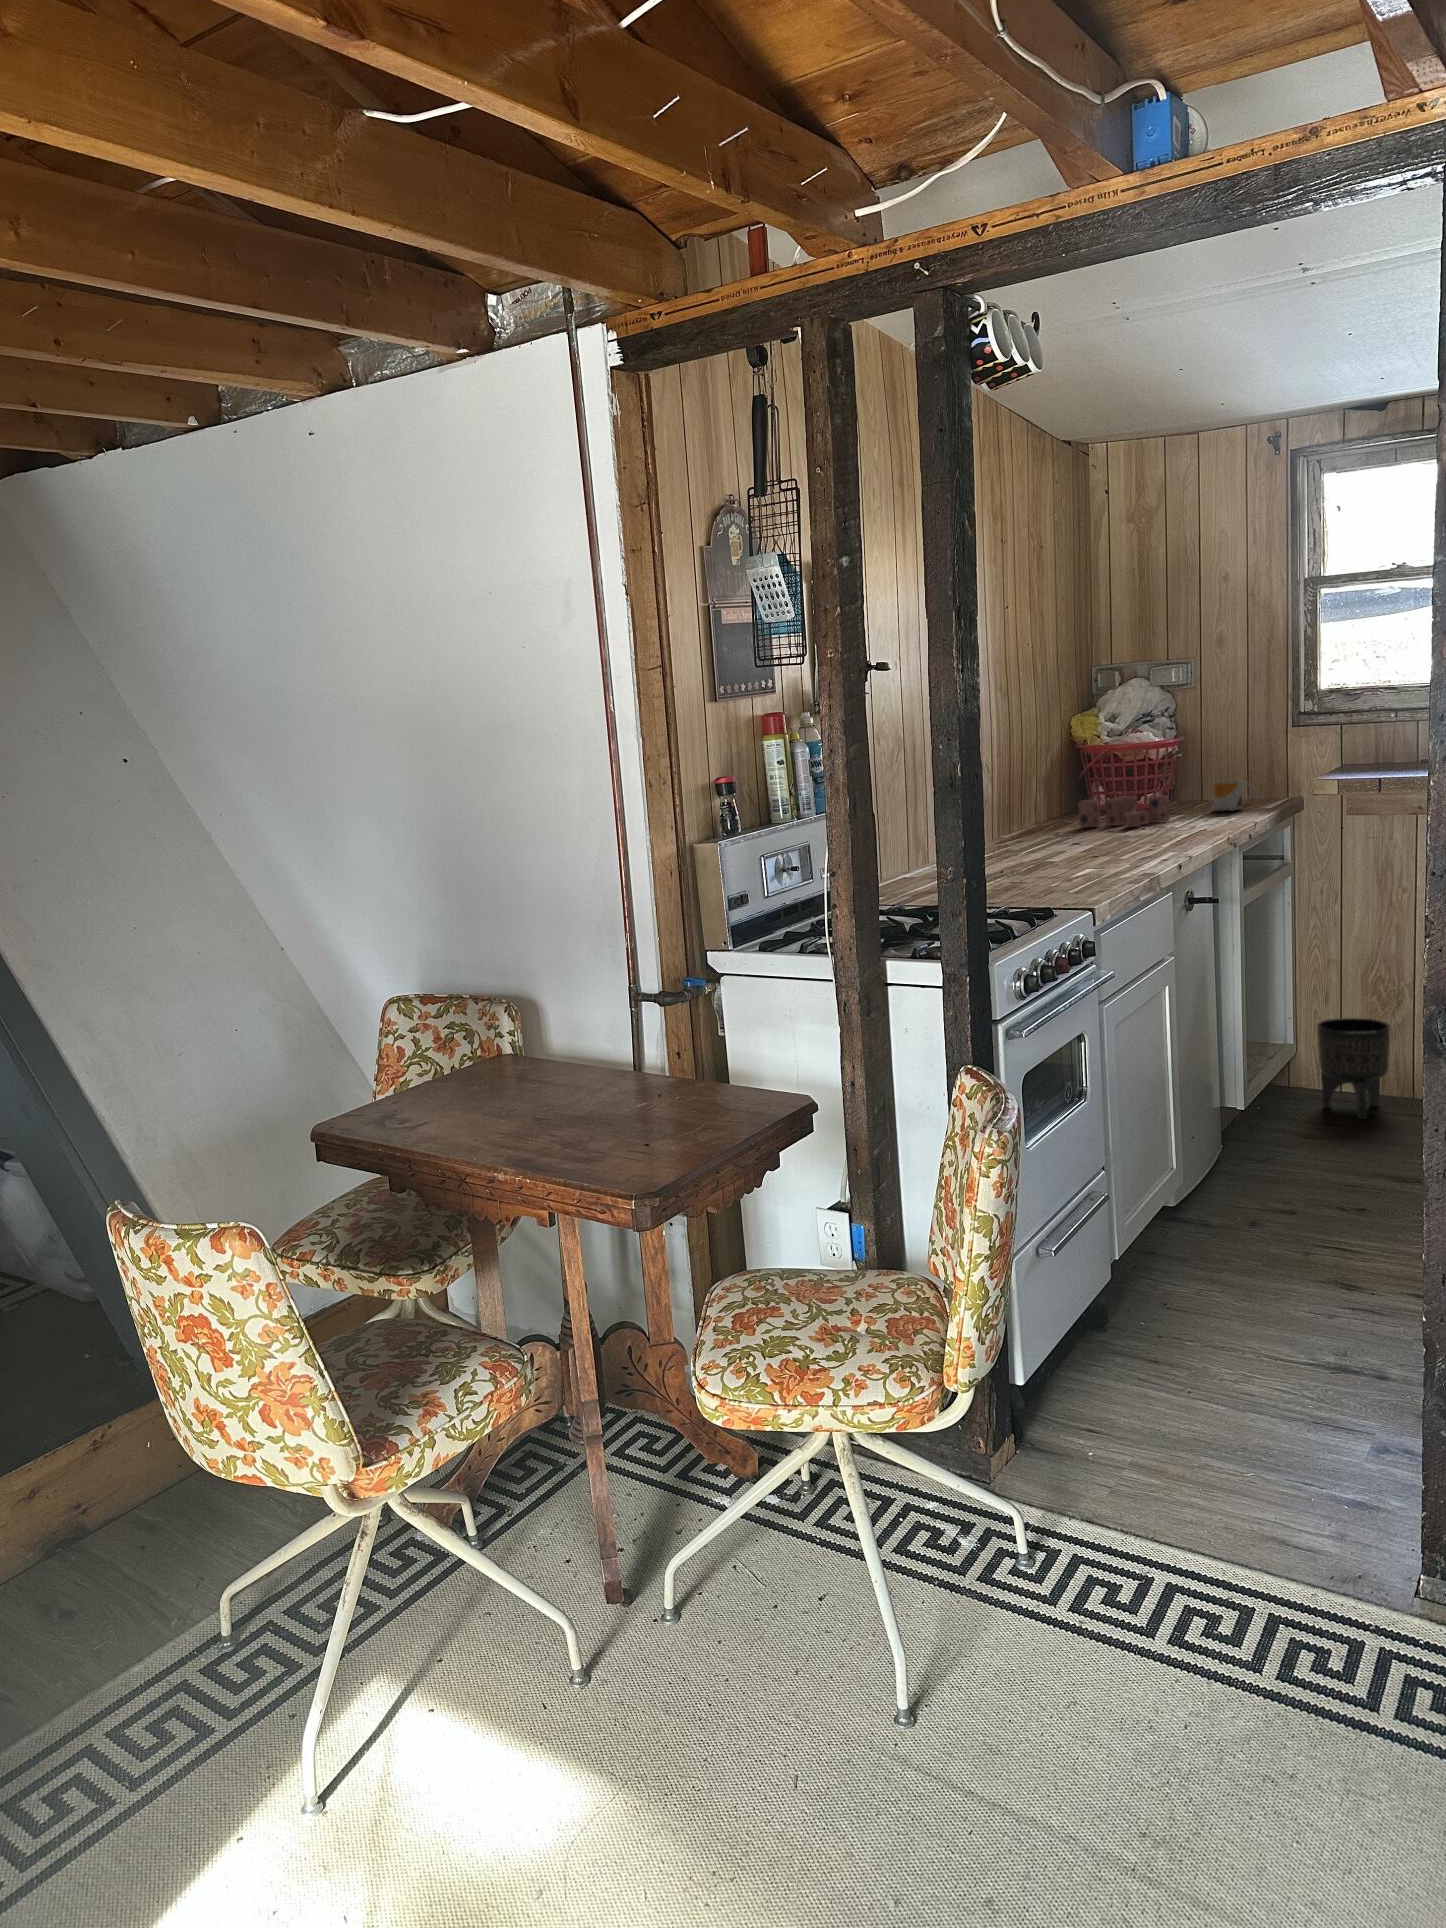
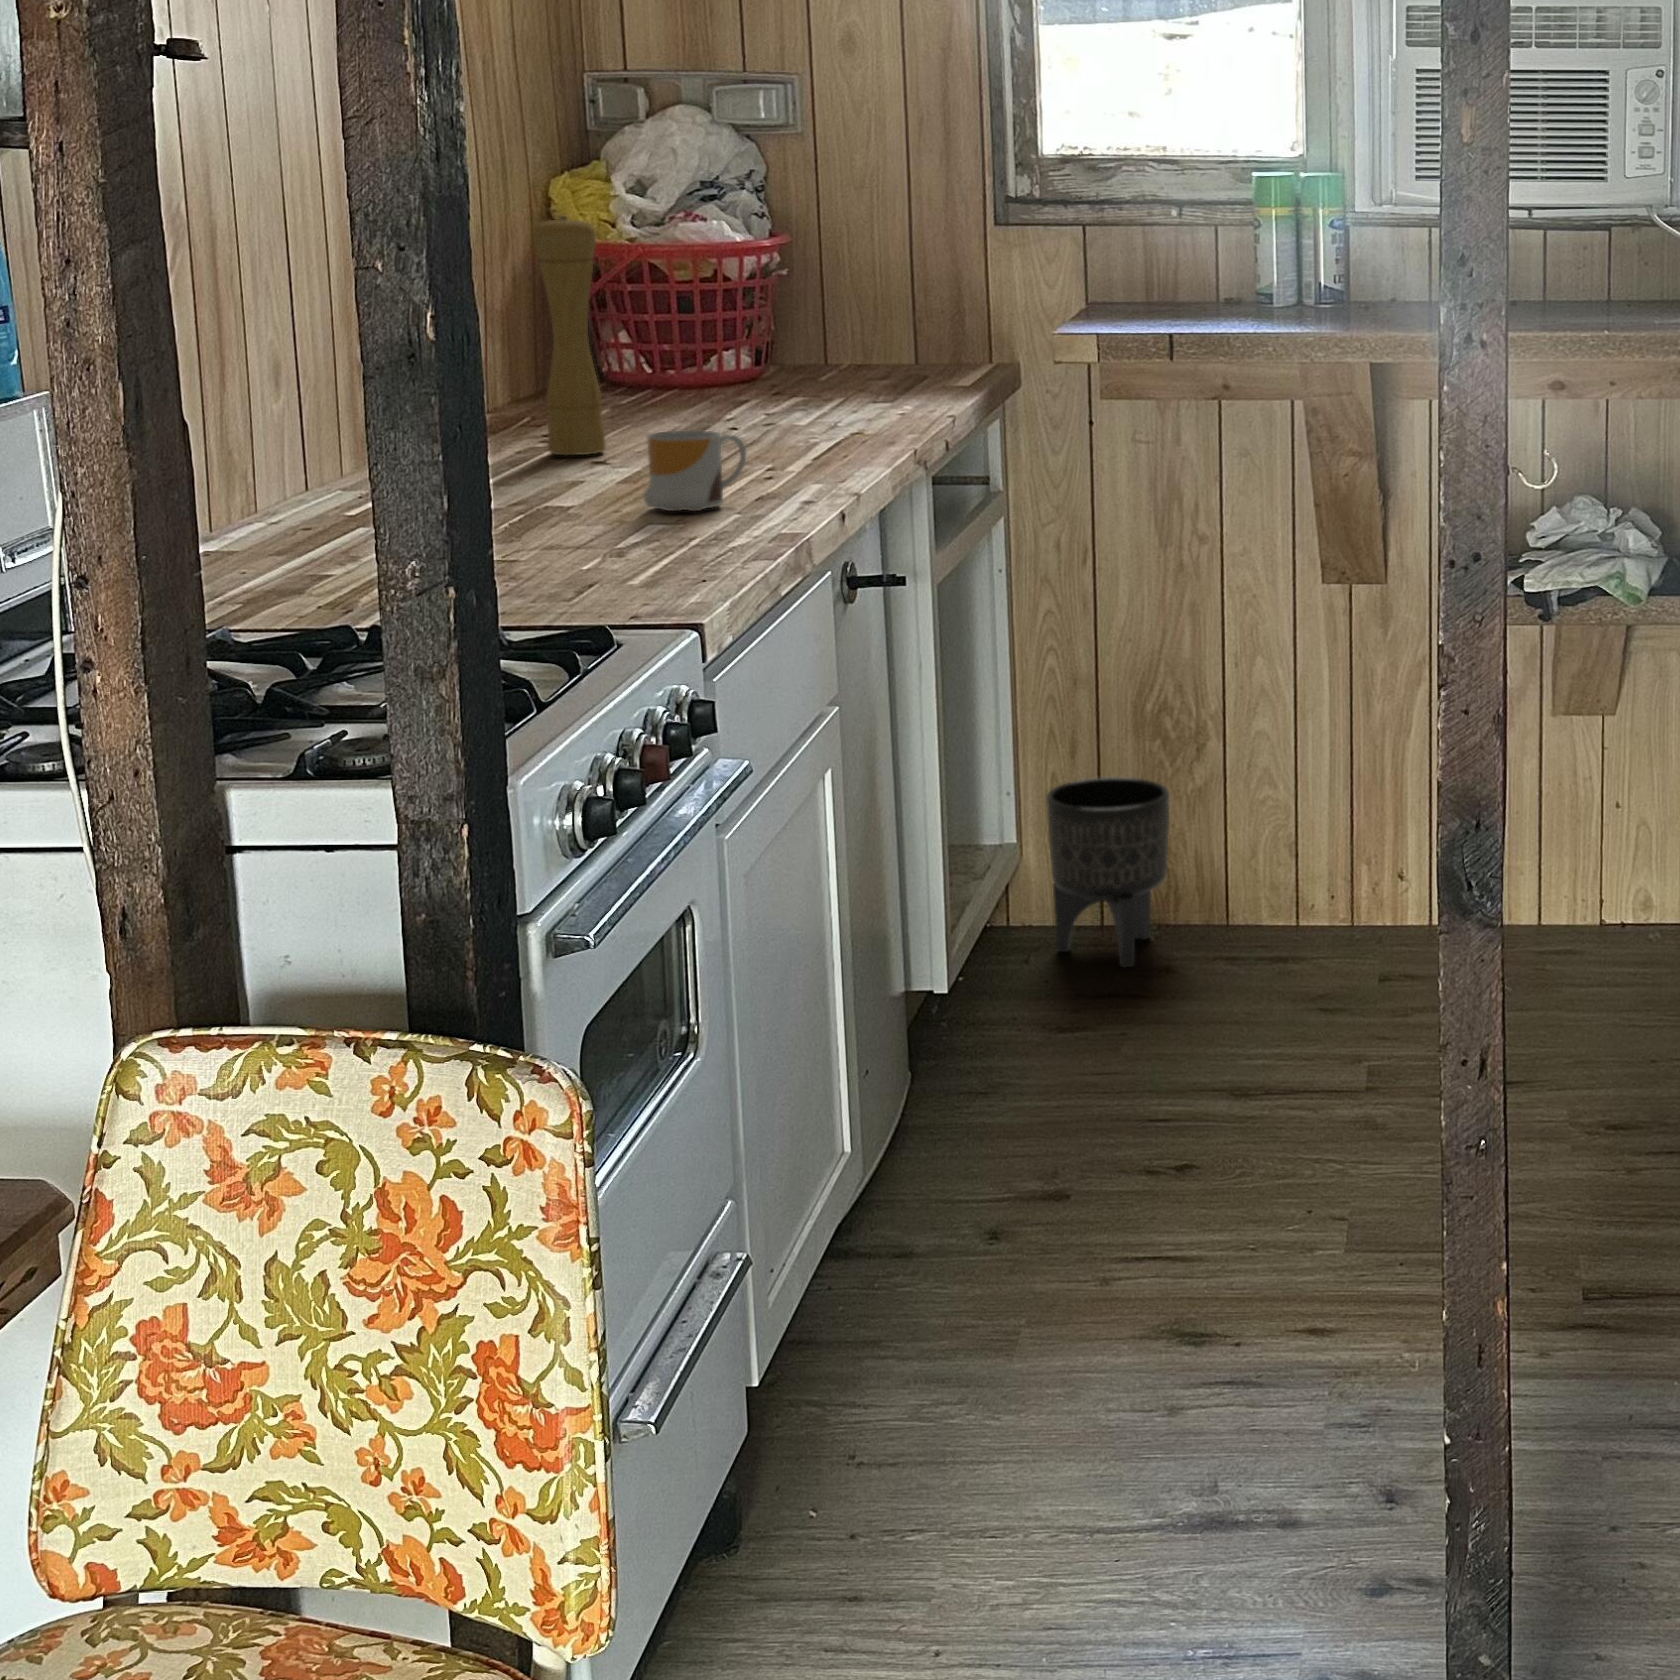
pepper mill: none [1050,733,1082,843] -> present [533,216,606,455]
mug: present [1211,781,1252,811] -> present [644,430,746,511]
candle: present [1078,795,1170,828] -> none [585,351,777,420]

